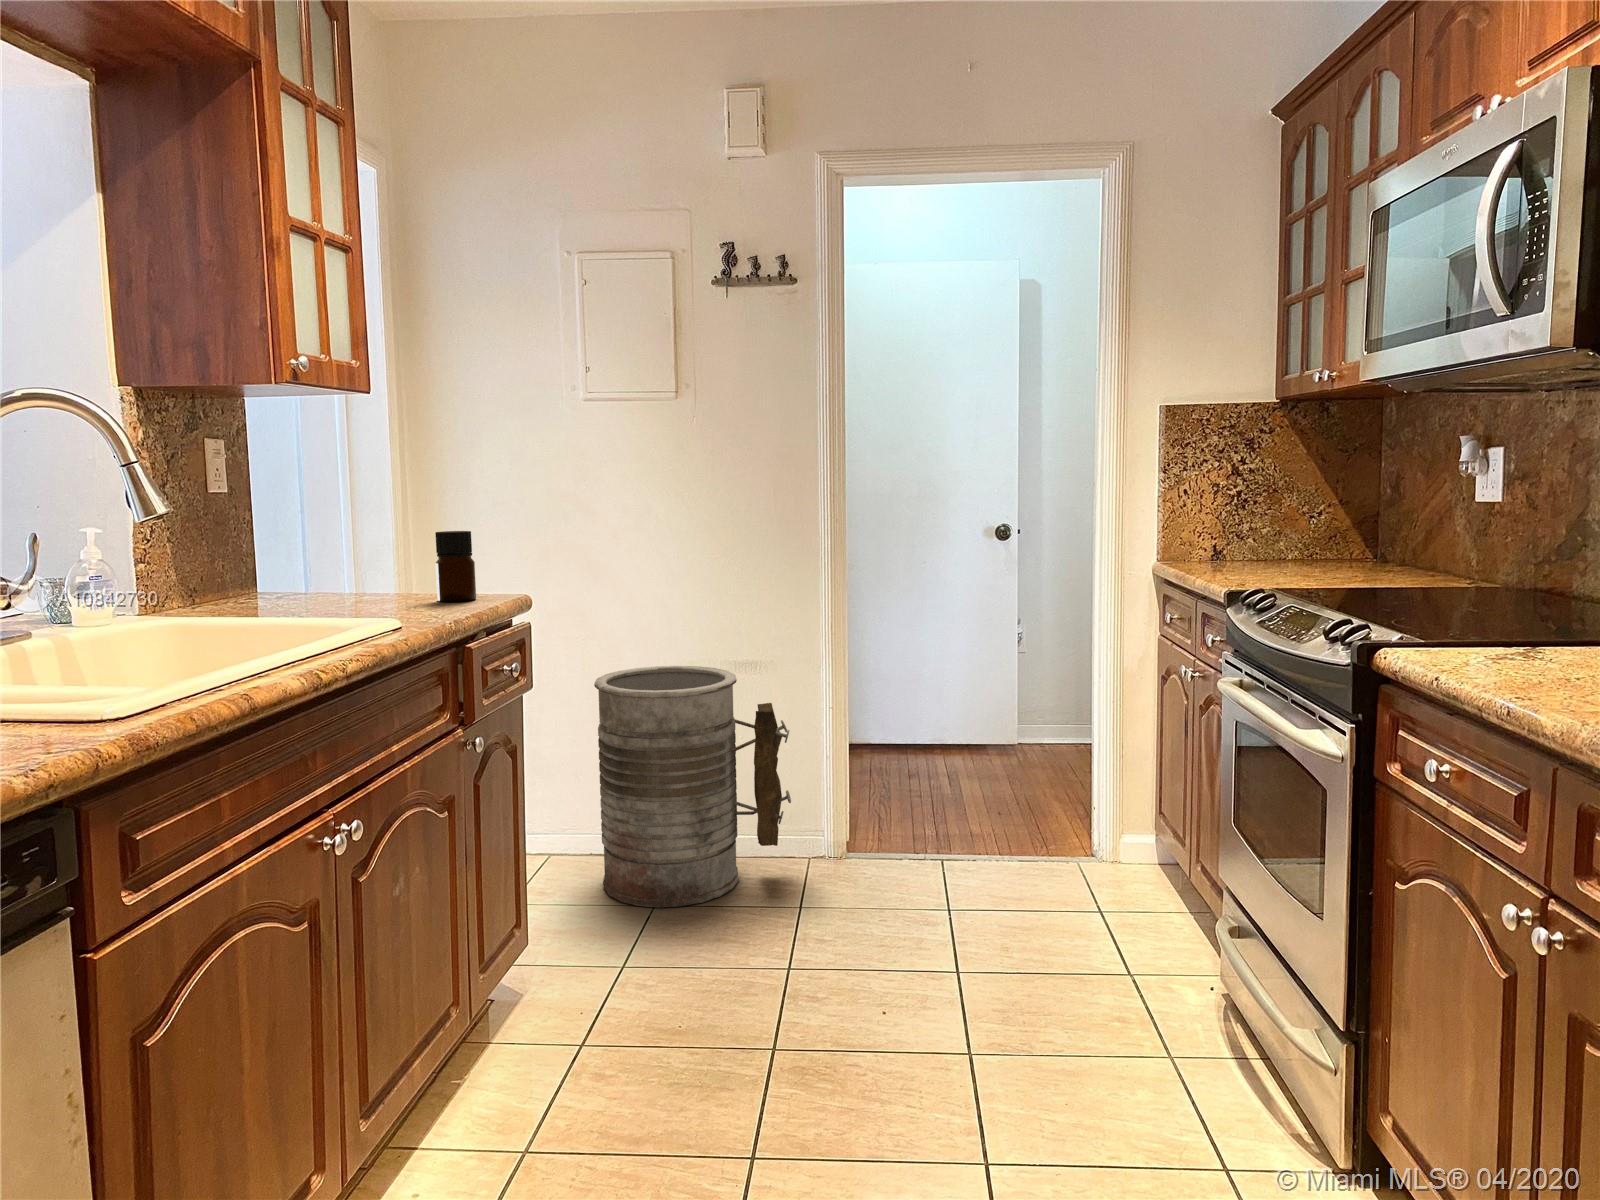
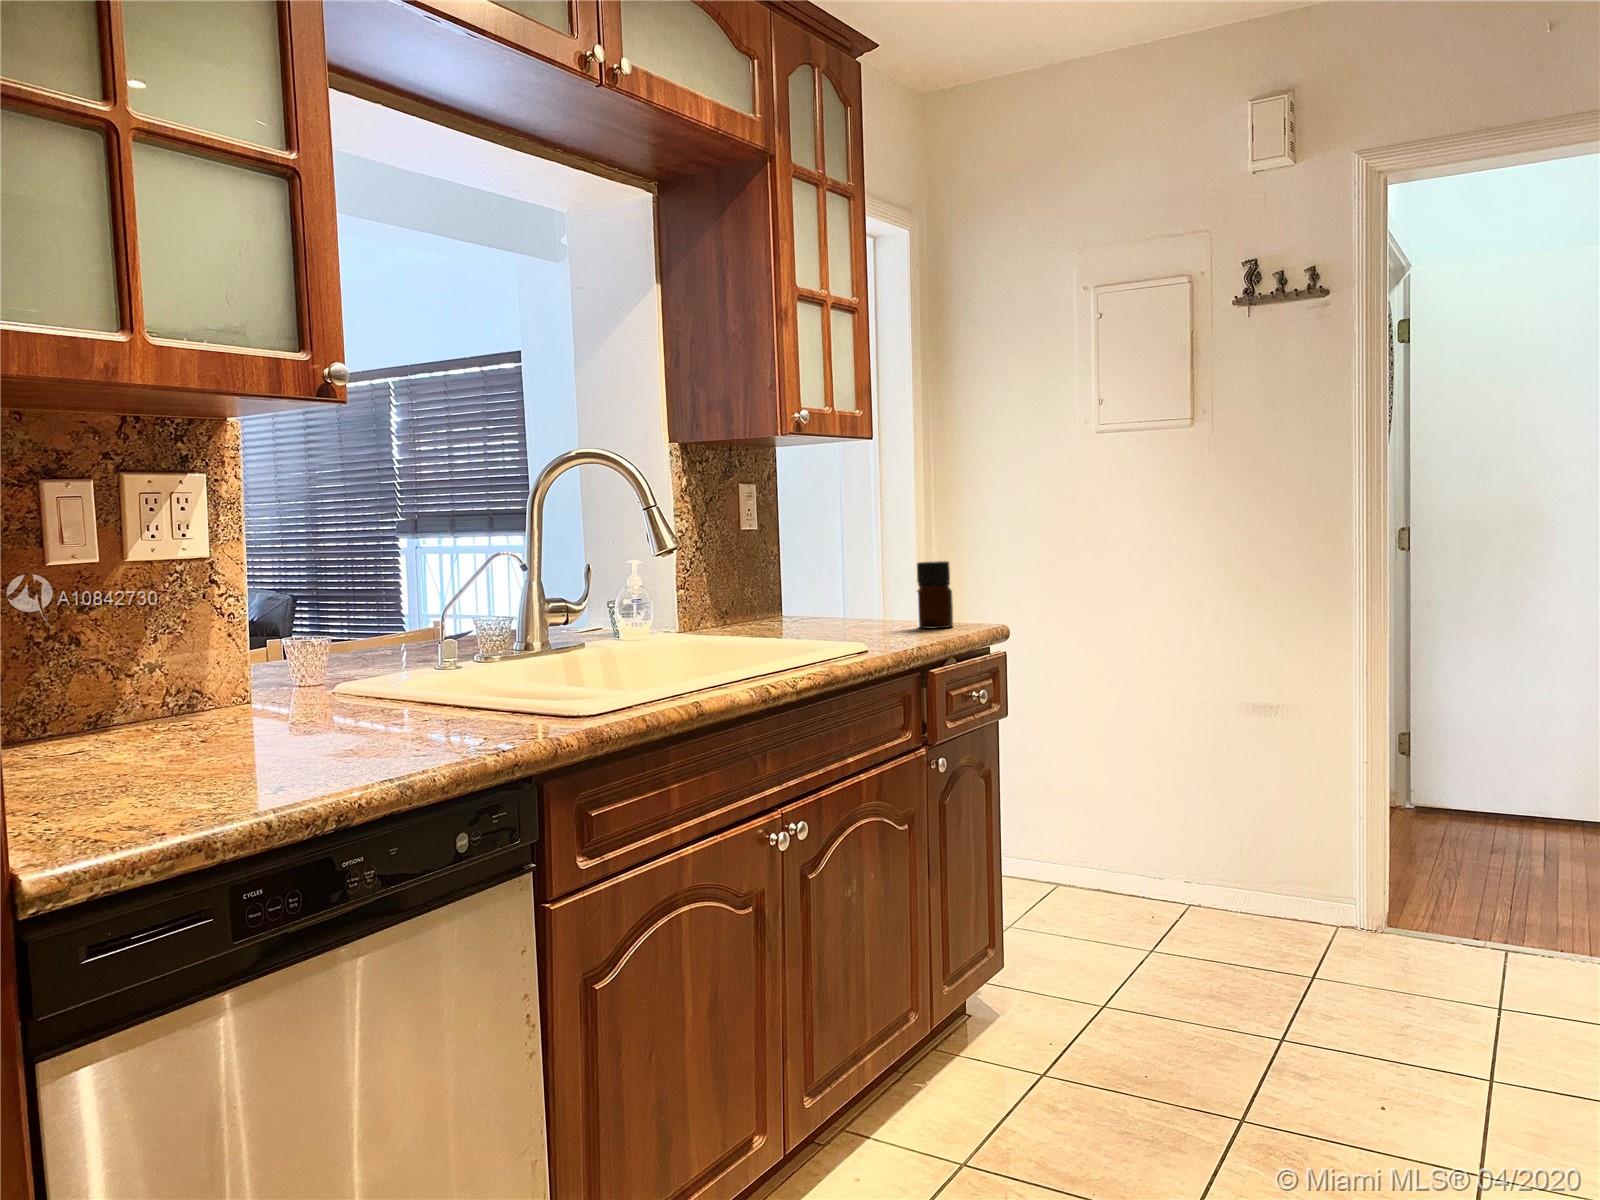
trash can: present [594,666,791,907] -> none [1093,704,1319,964]

